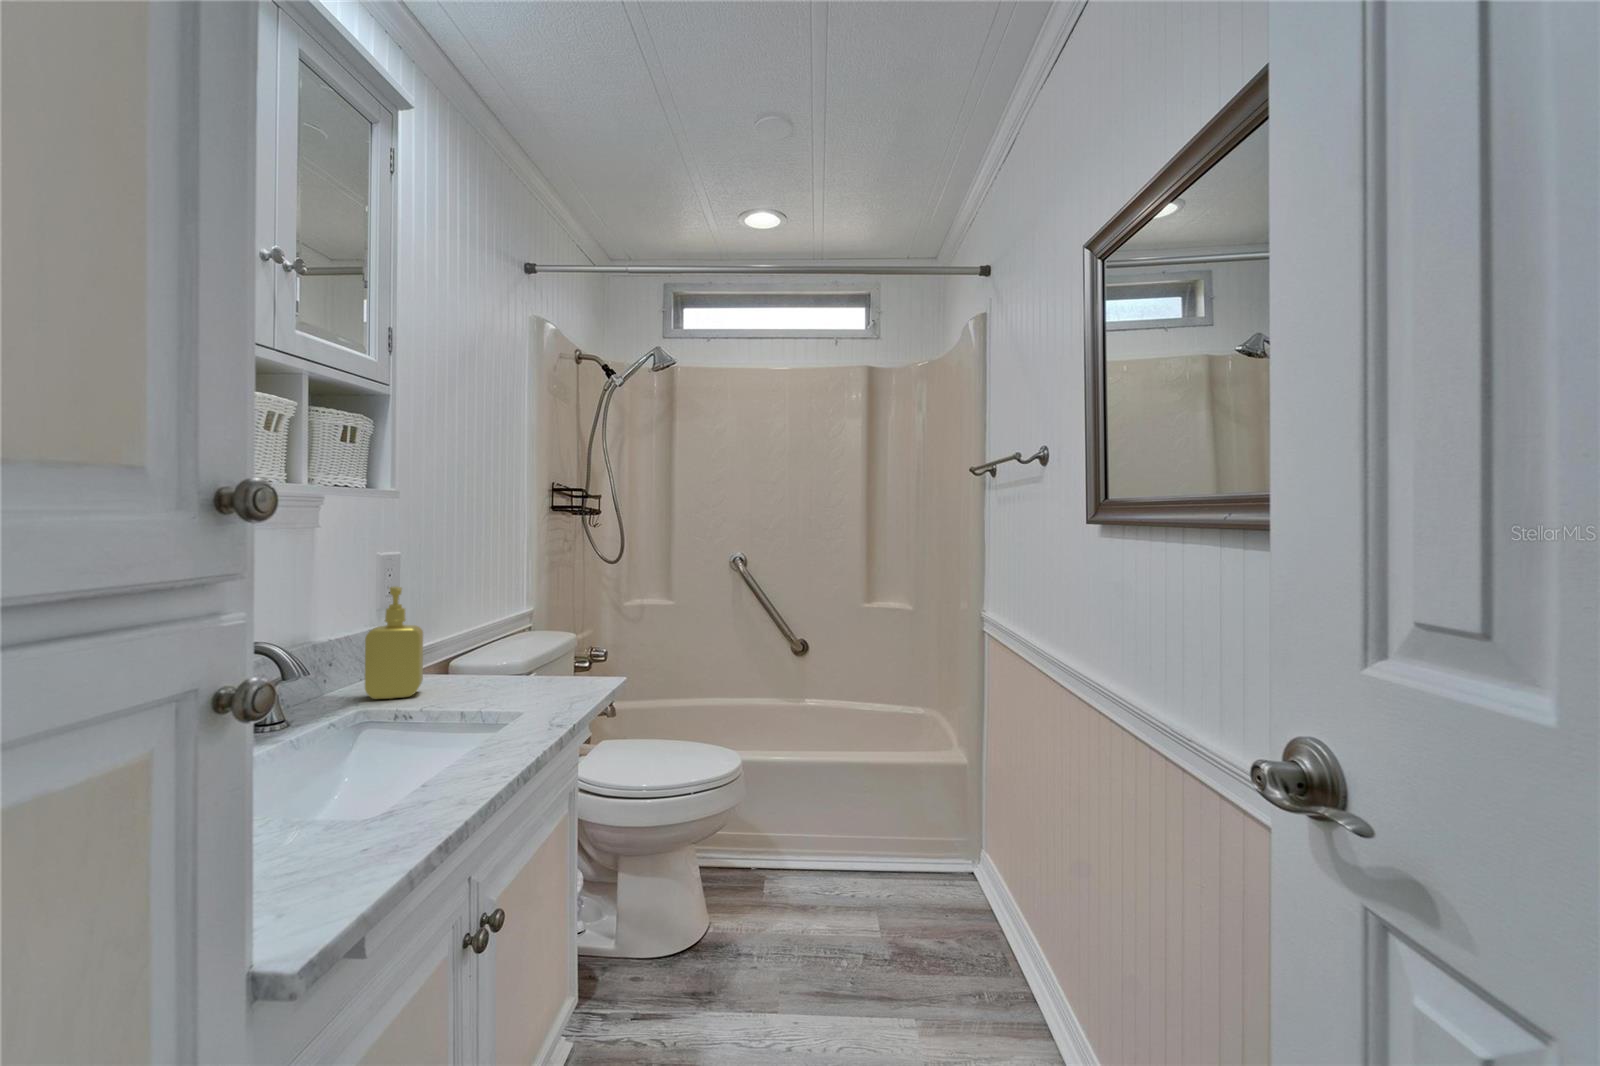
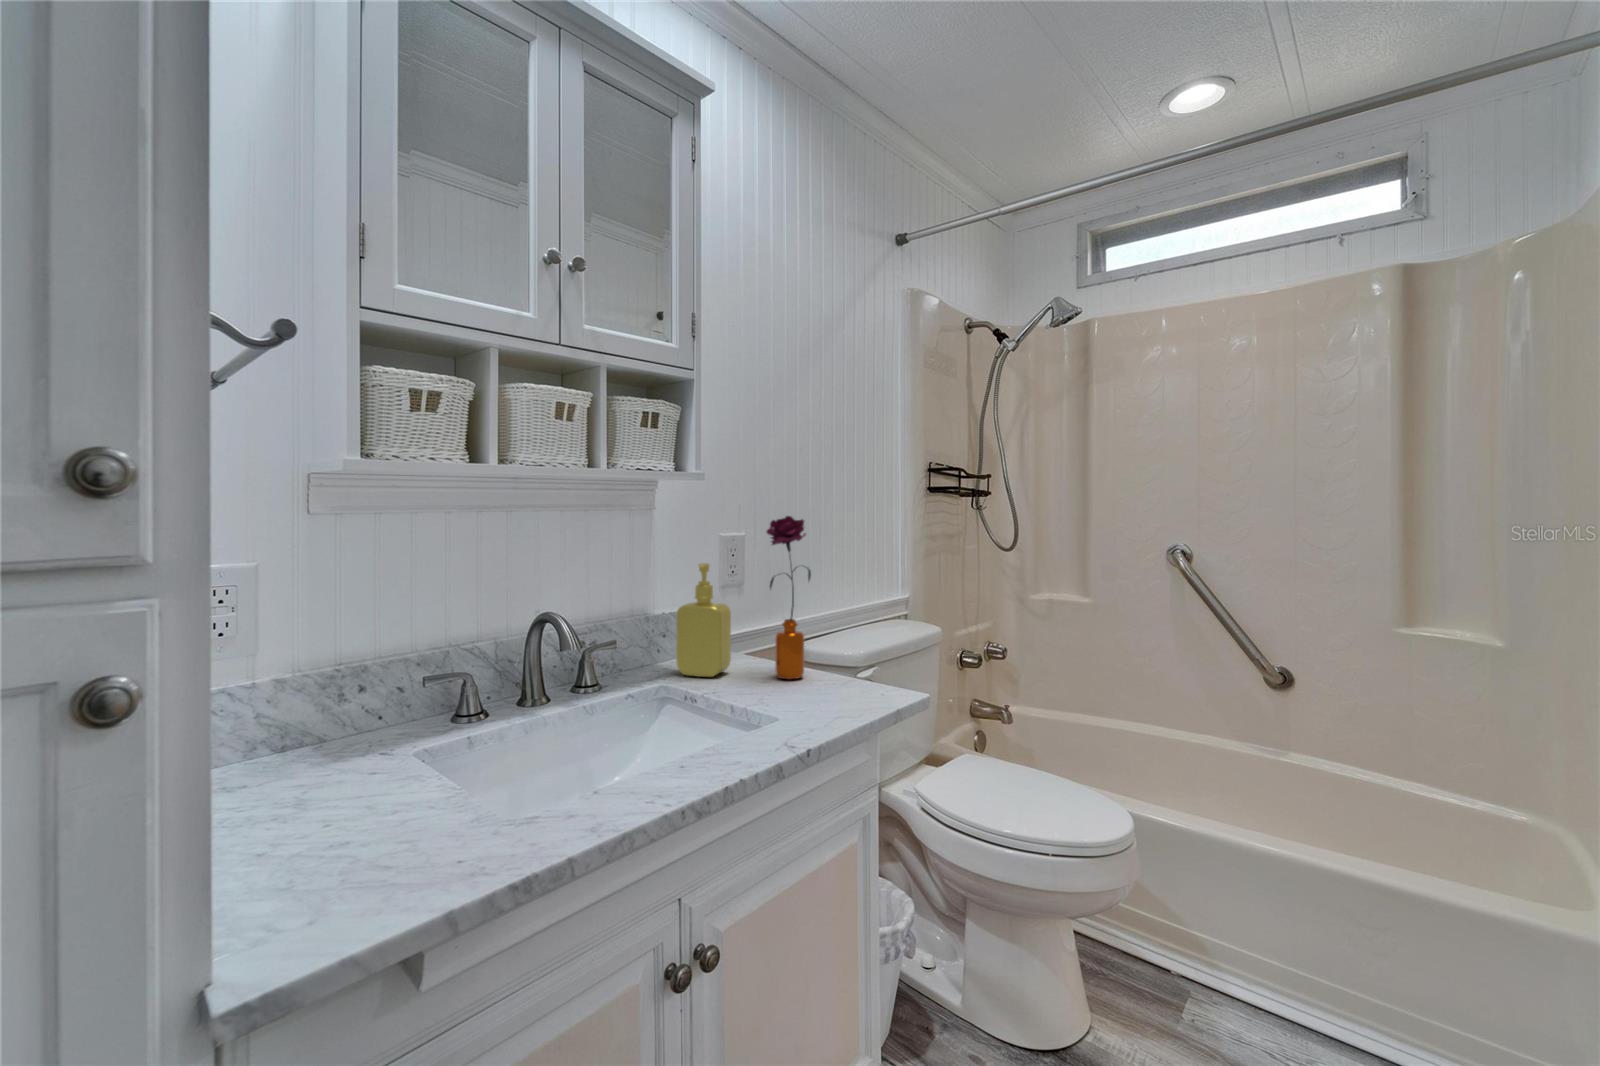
flower: none [465,540,514,688] -> present [766,516,811,679]

